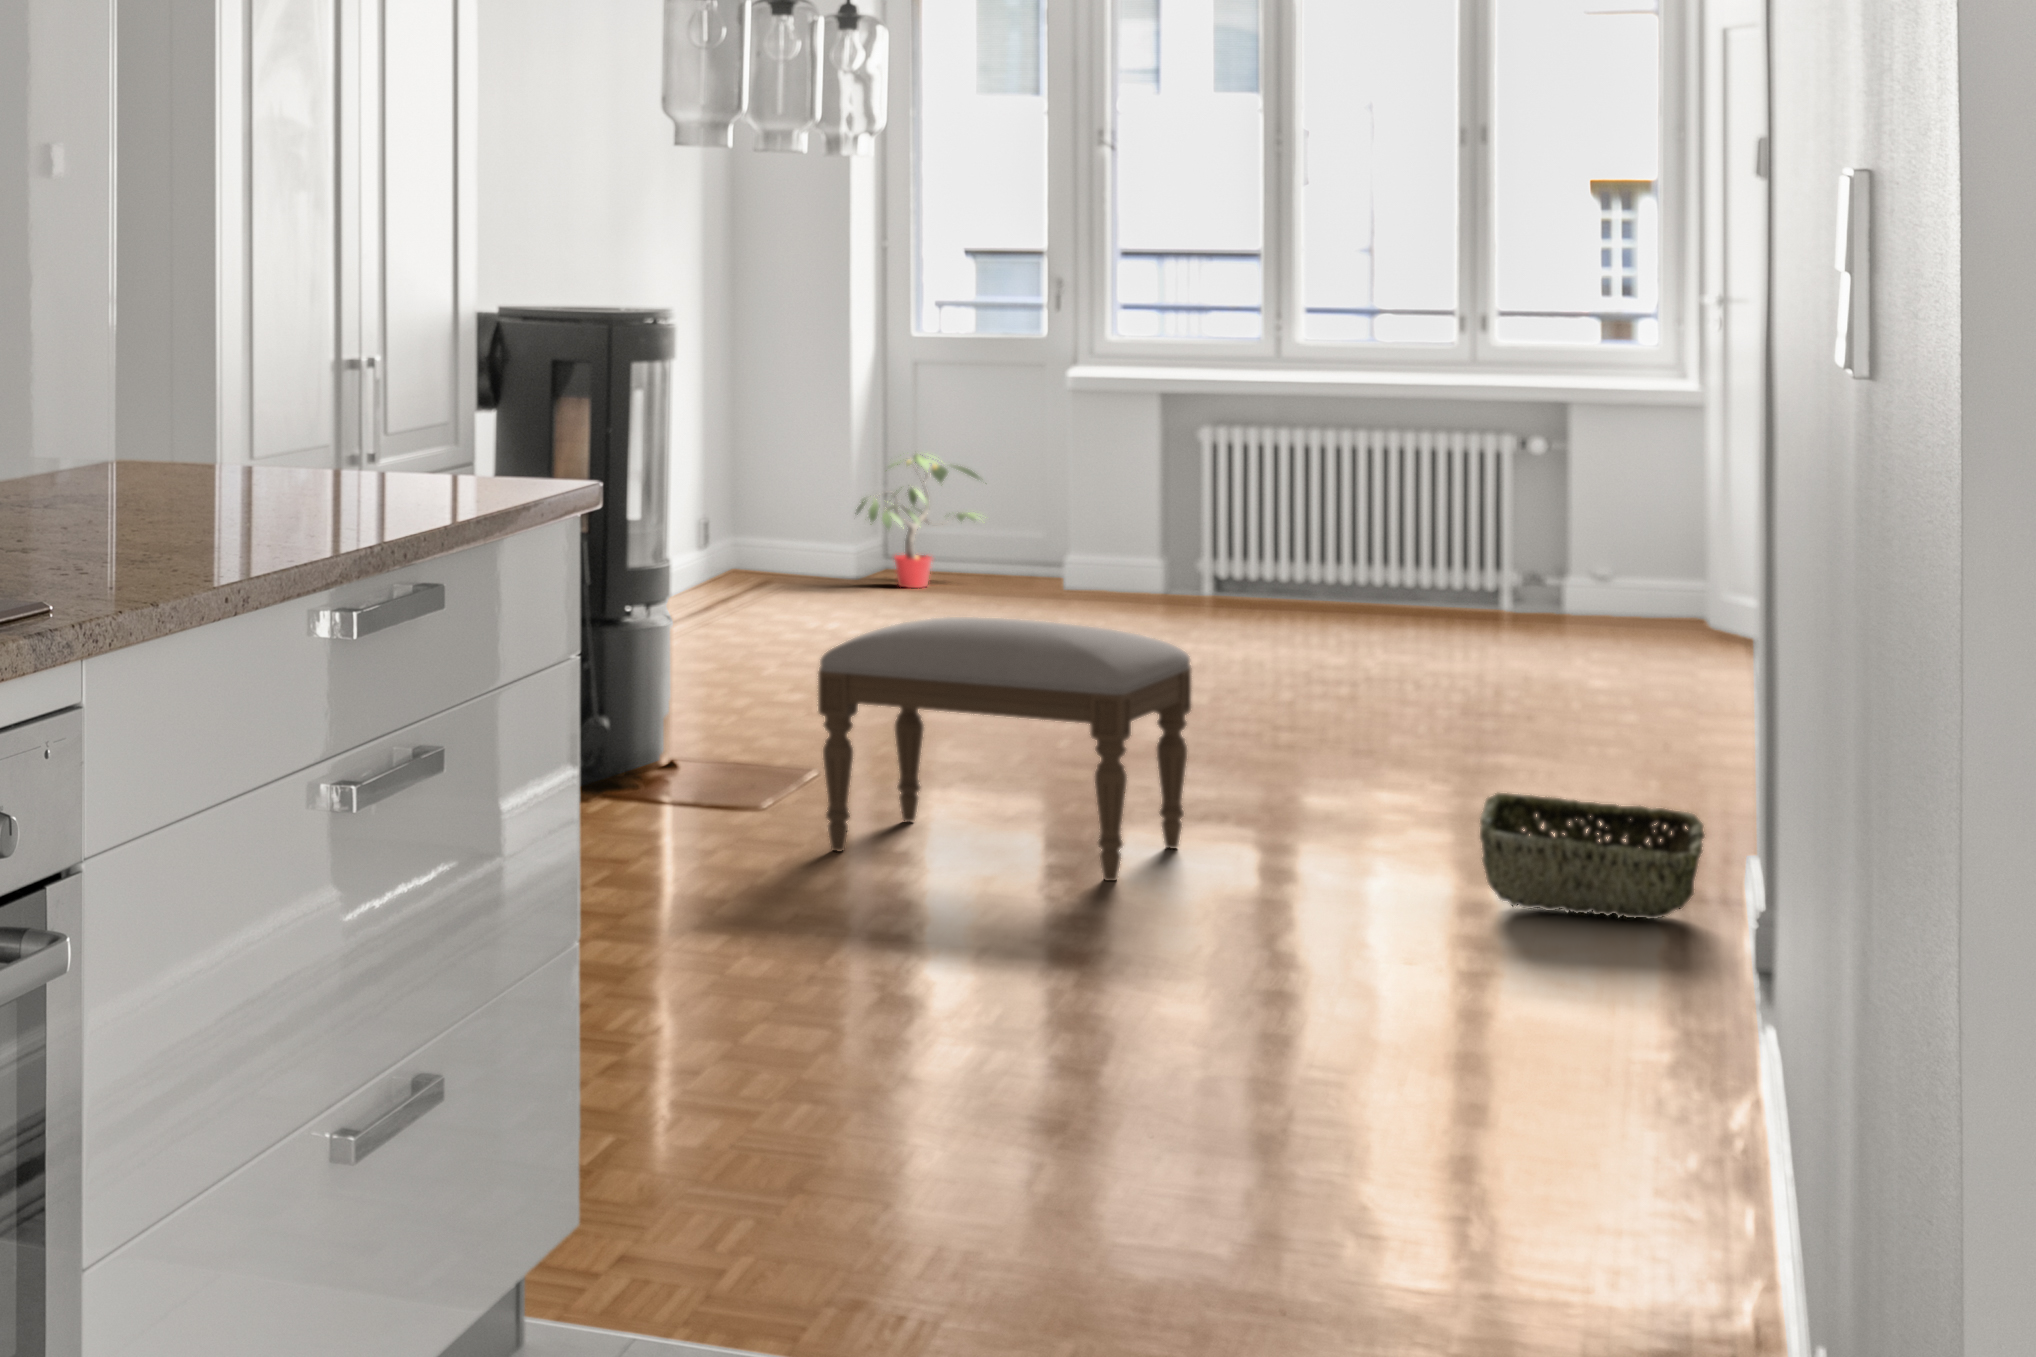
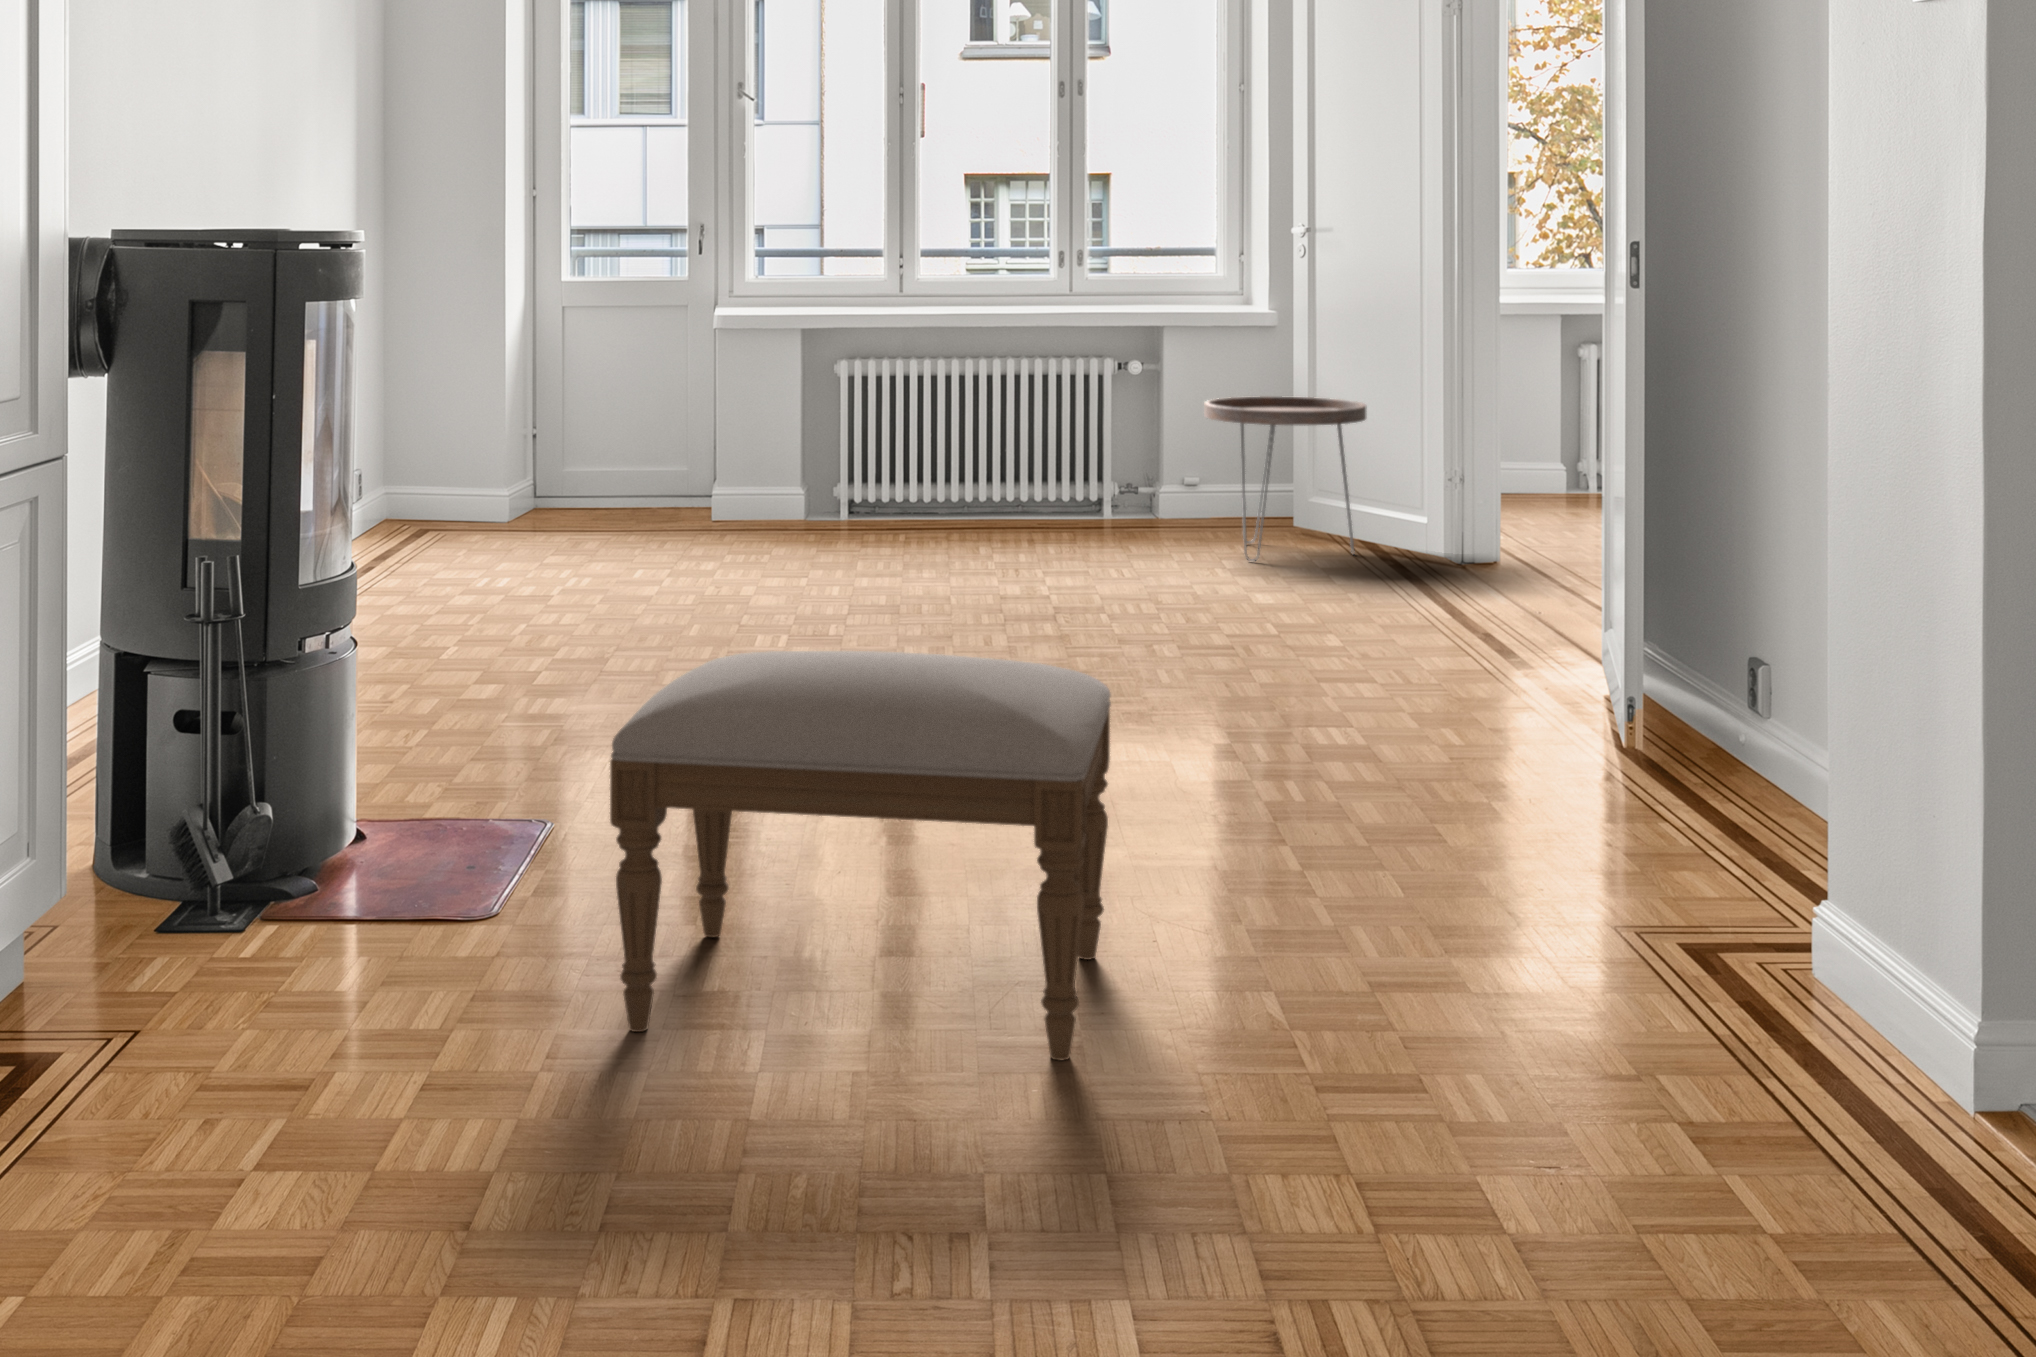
potted plant: present [855,454,979,588] -> none [509,391,637,524]
side table: none [1579,478,1764,651] -> present [1204,396,1366,562]
woven basket: present [1480,793,1704,919] -> none [1561,875,1907,1061]

